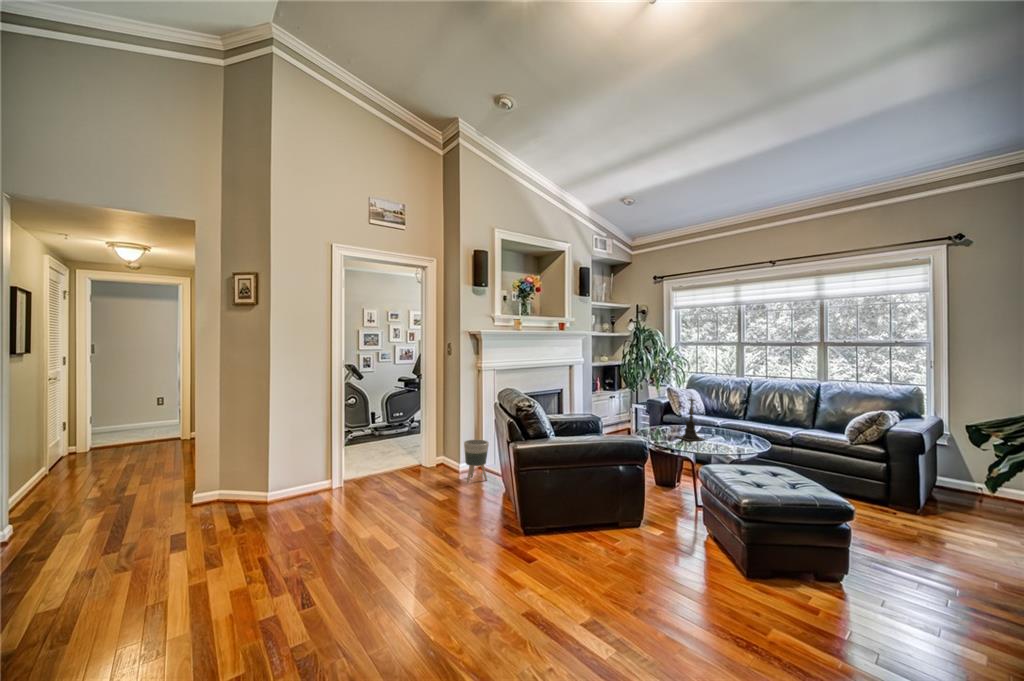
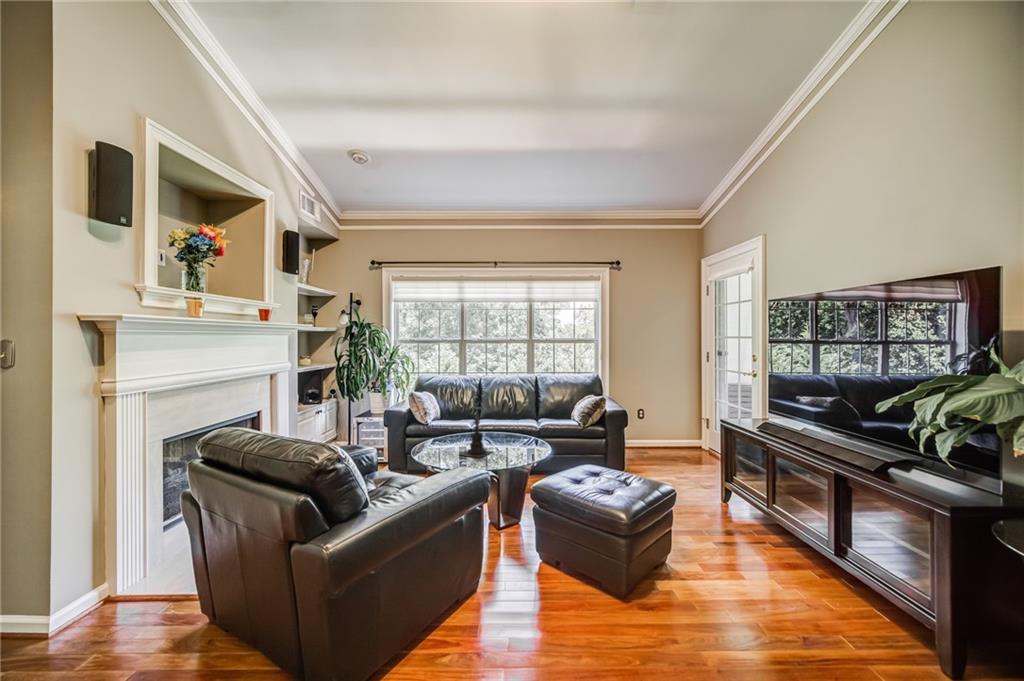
planter: present [464,440,489,483] -> none [71,540,144,650]

